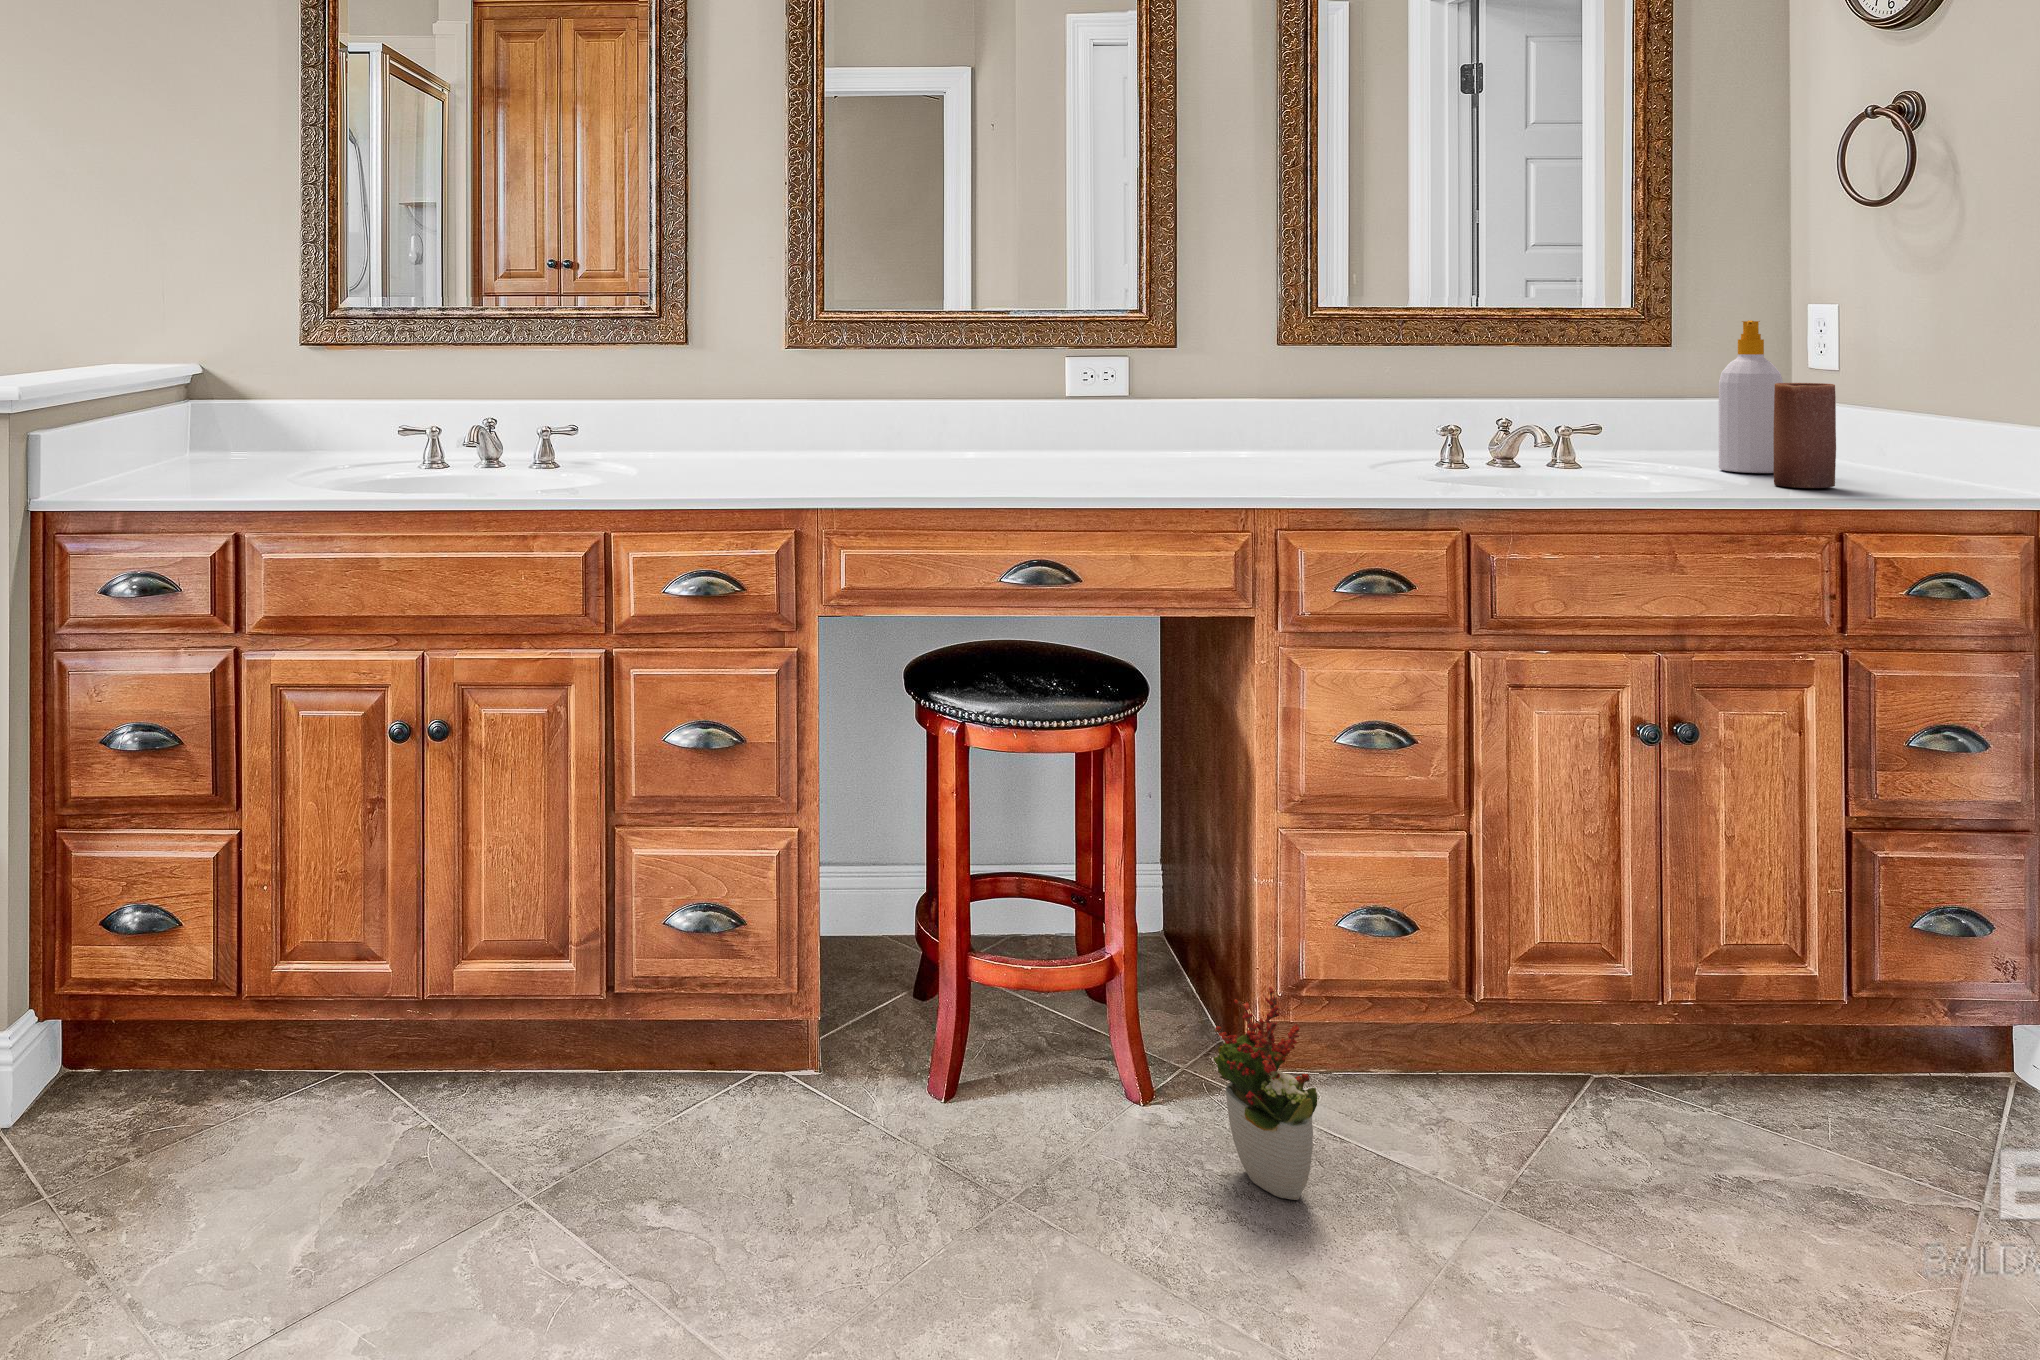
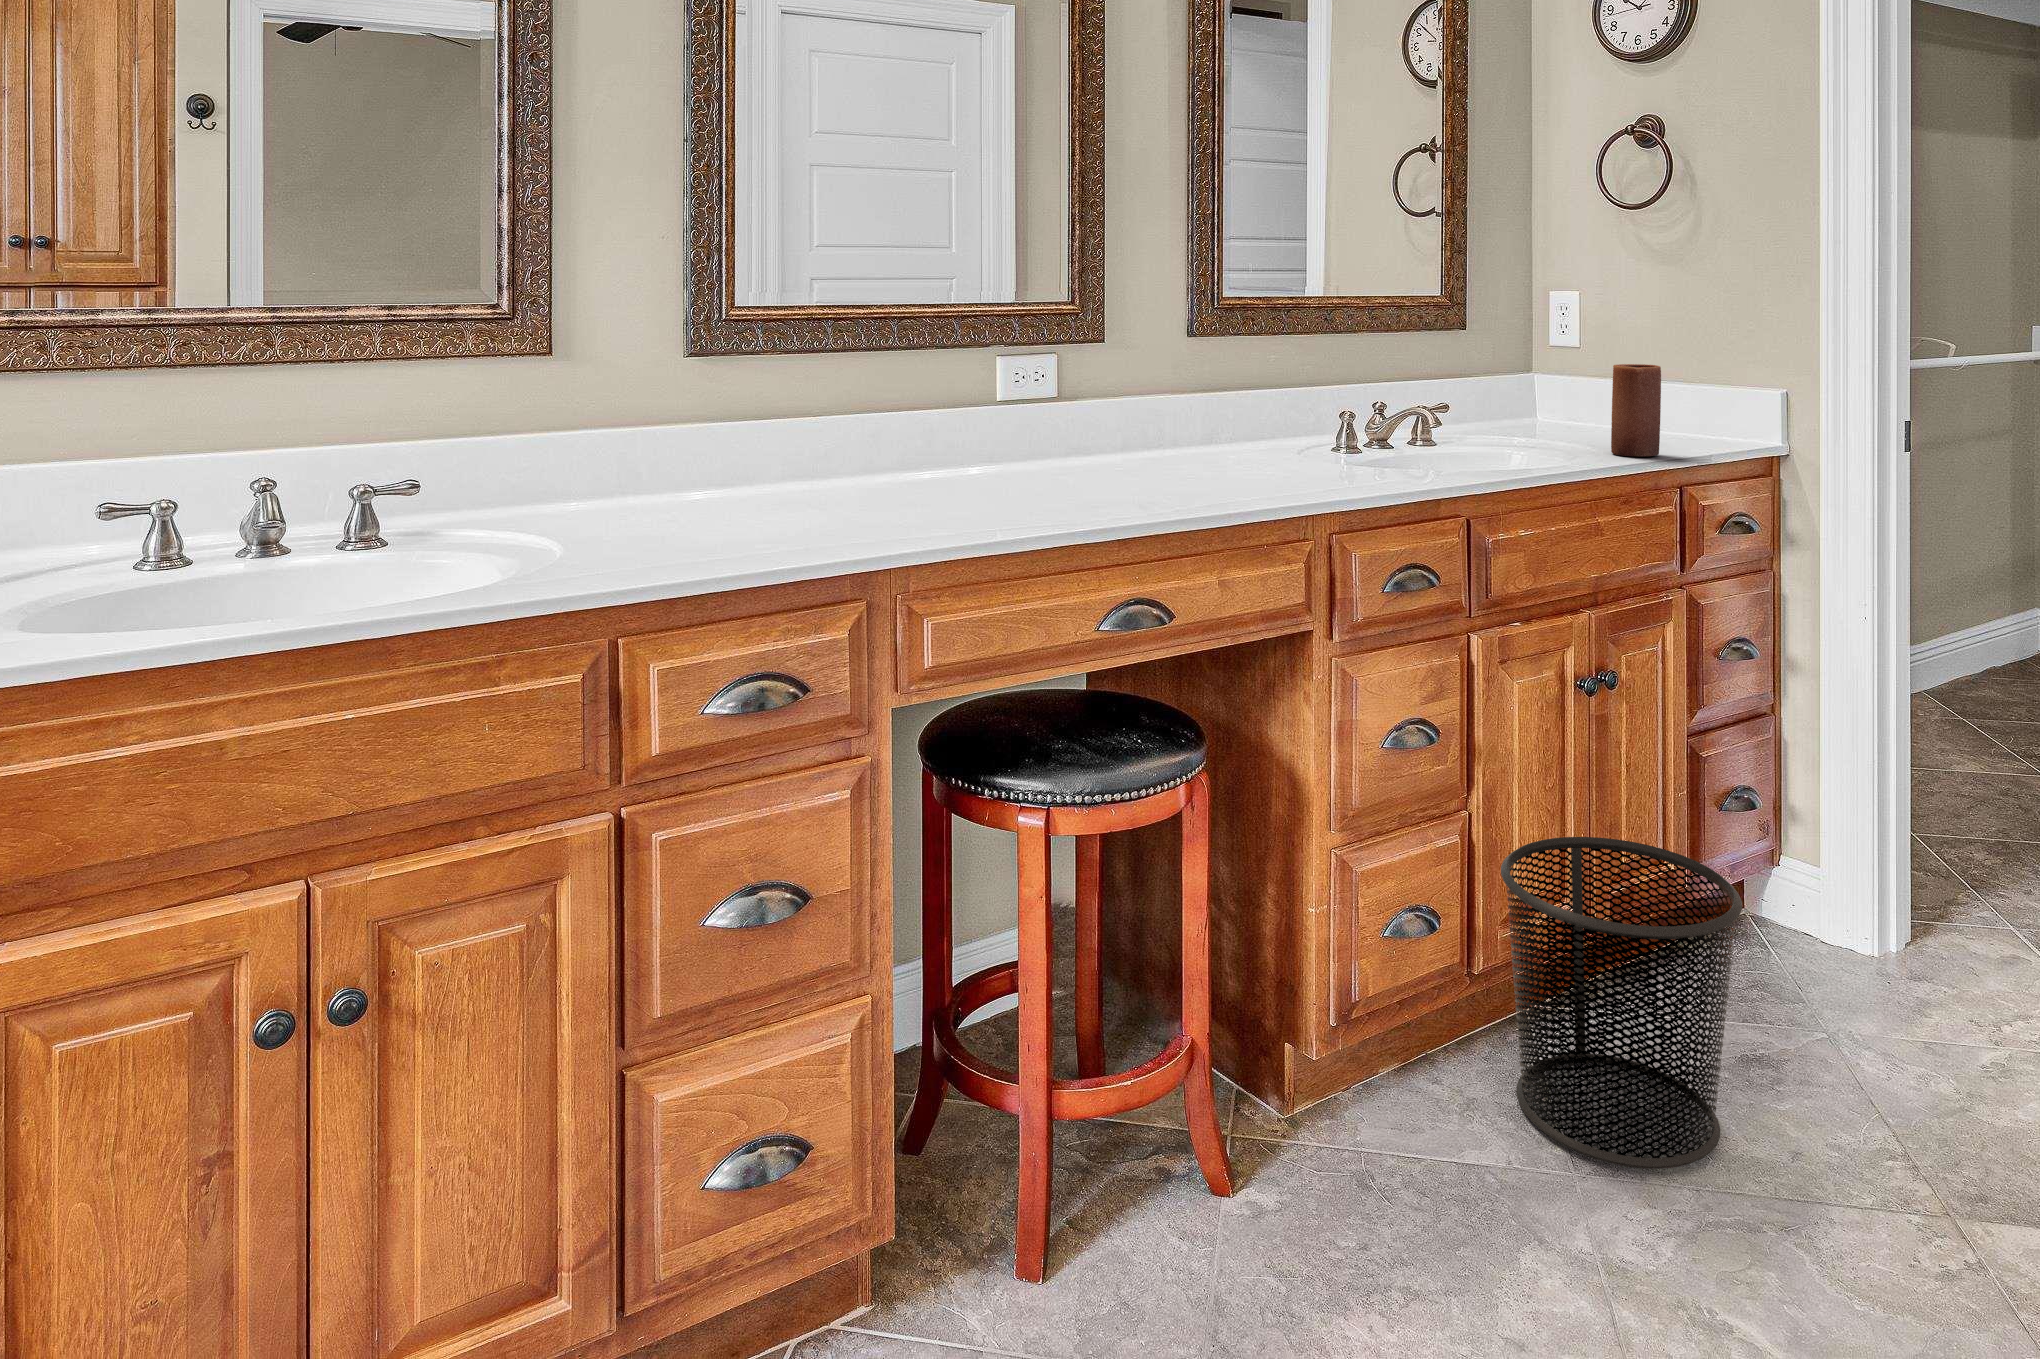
soap bottle: present [1719,320,1783,473] -> none [1532,309,1583,443]
waste bin: none [1472,874,1739,1220] -> present [1501,837,1742,1169]
decorative plant: present [1214,987,1317,1200] -> none [1350,1039,1481,1268]

